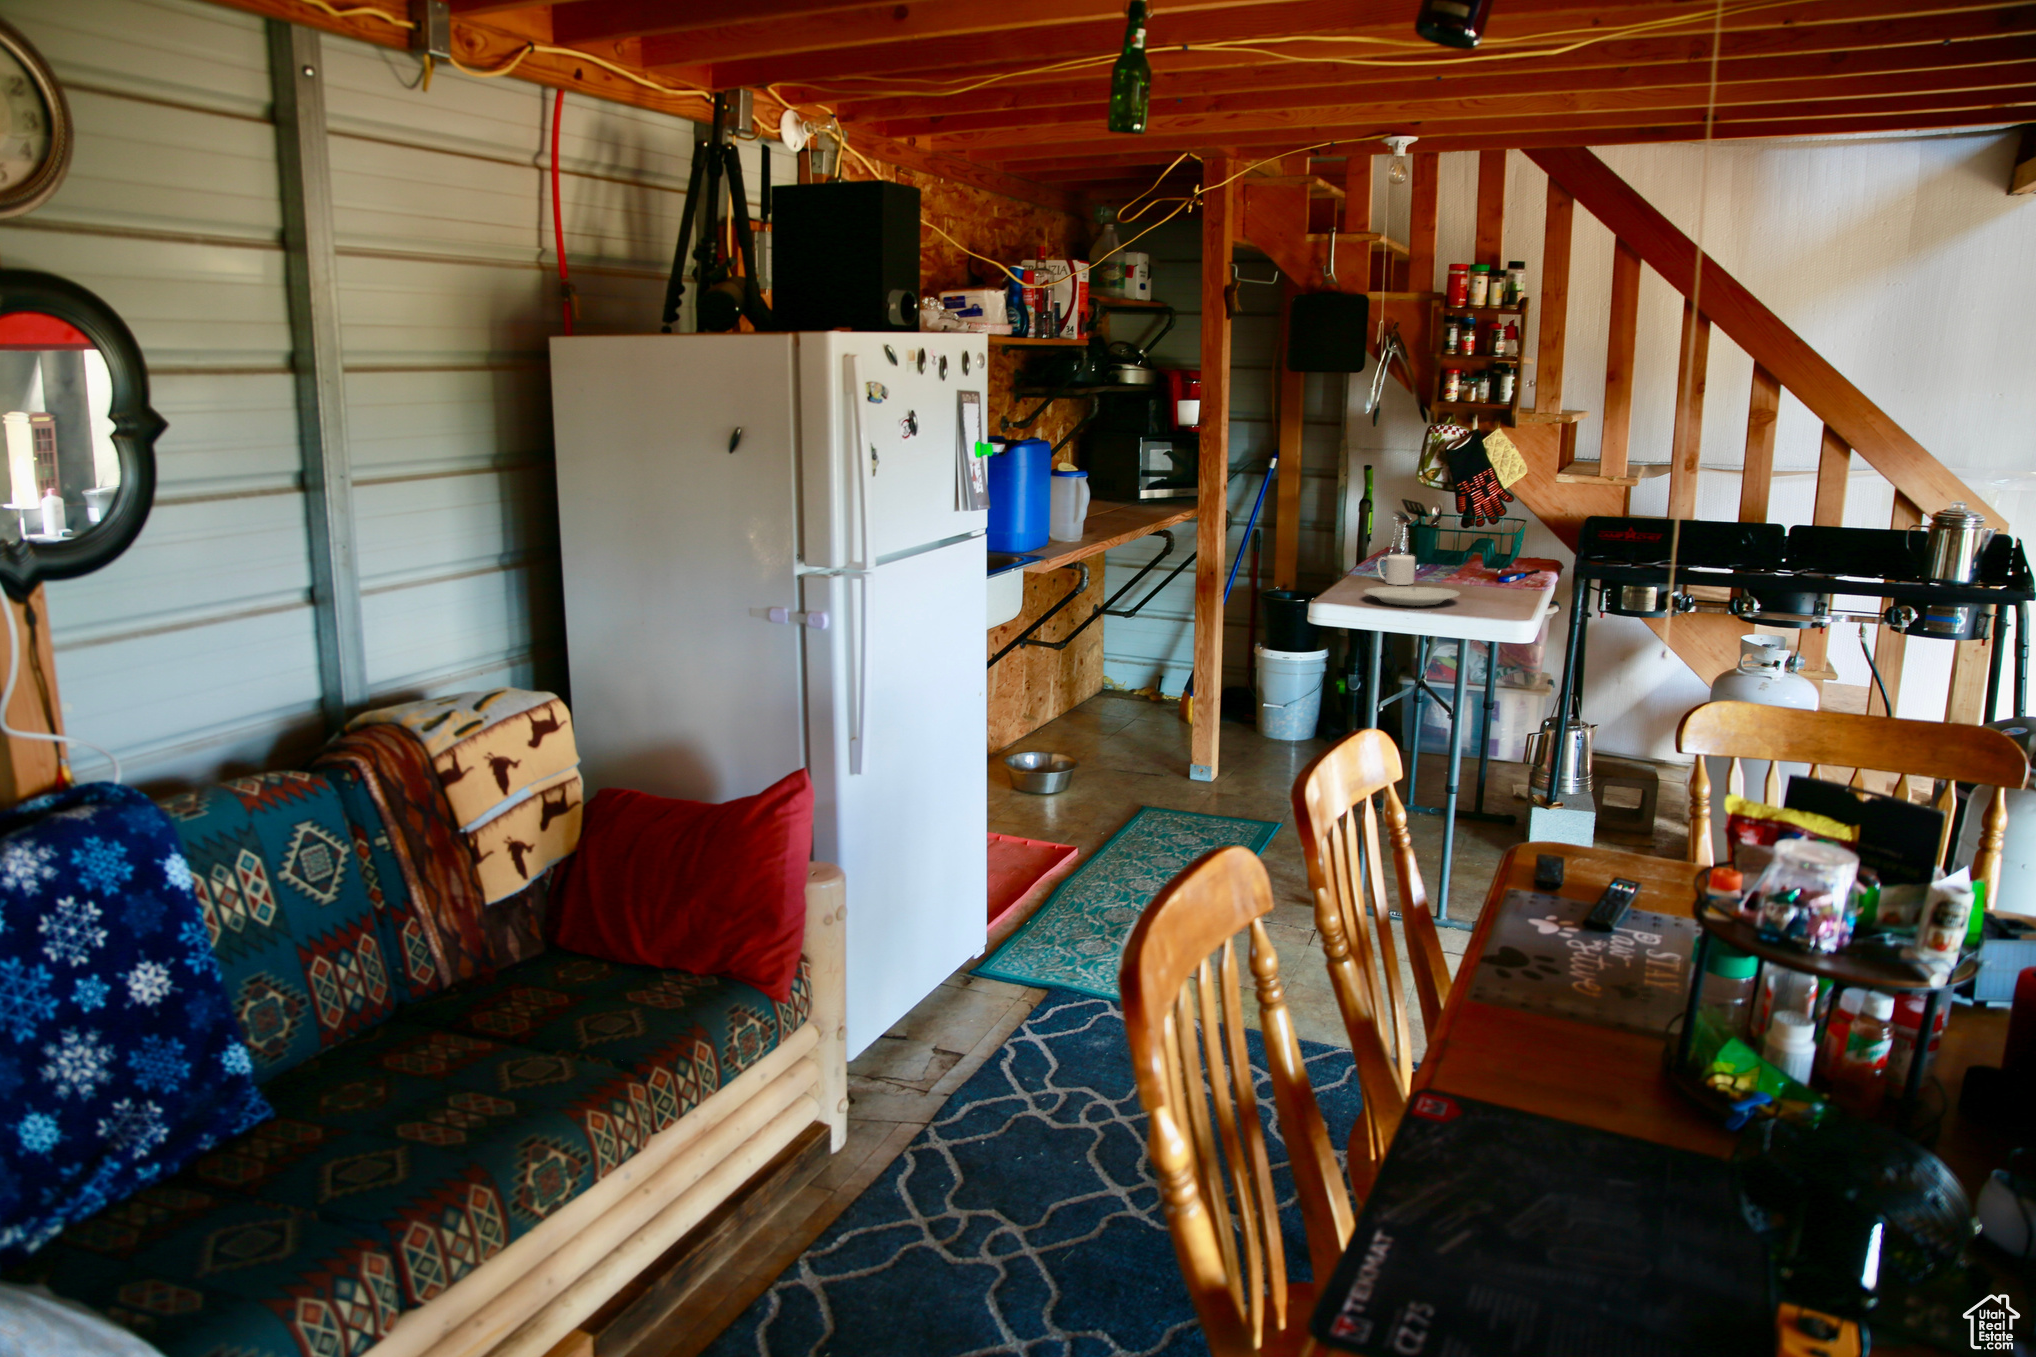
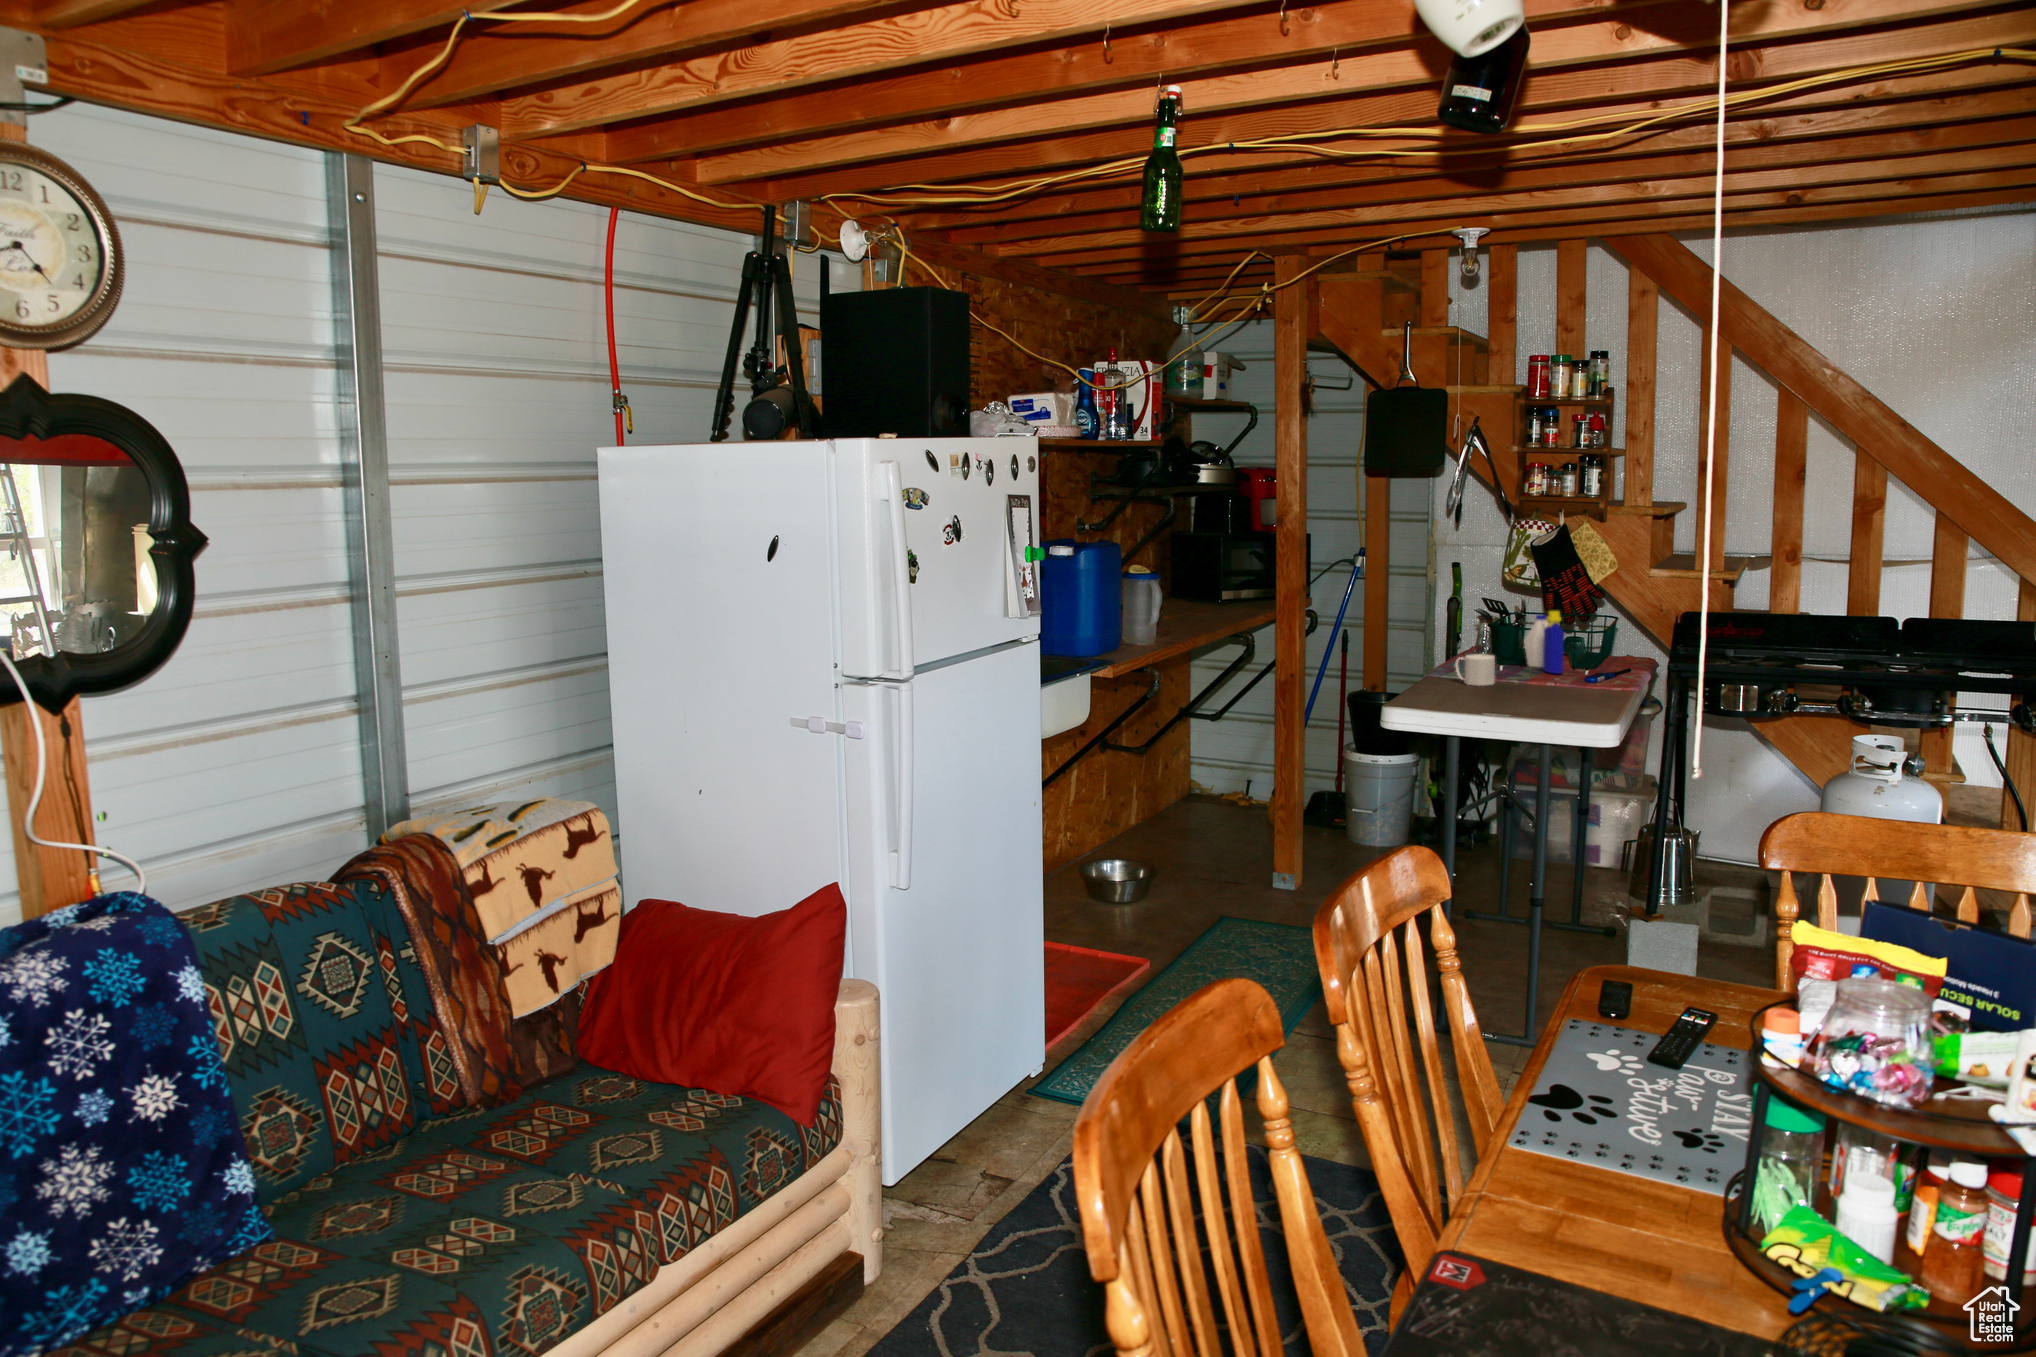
bottle: none [1440,513,1479,574] -> present [1524,611,1564,673]
plate: present [1364,587,1460,606] -> none [1439,688,1541,707]

